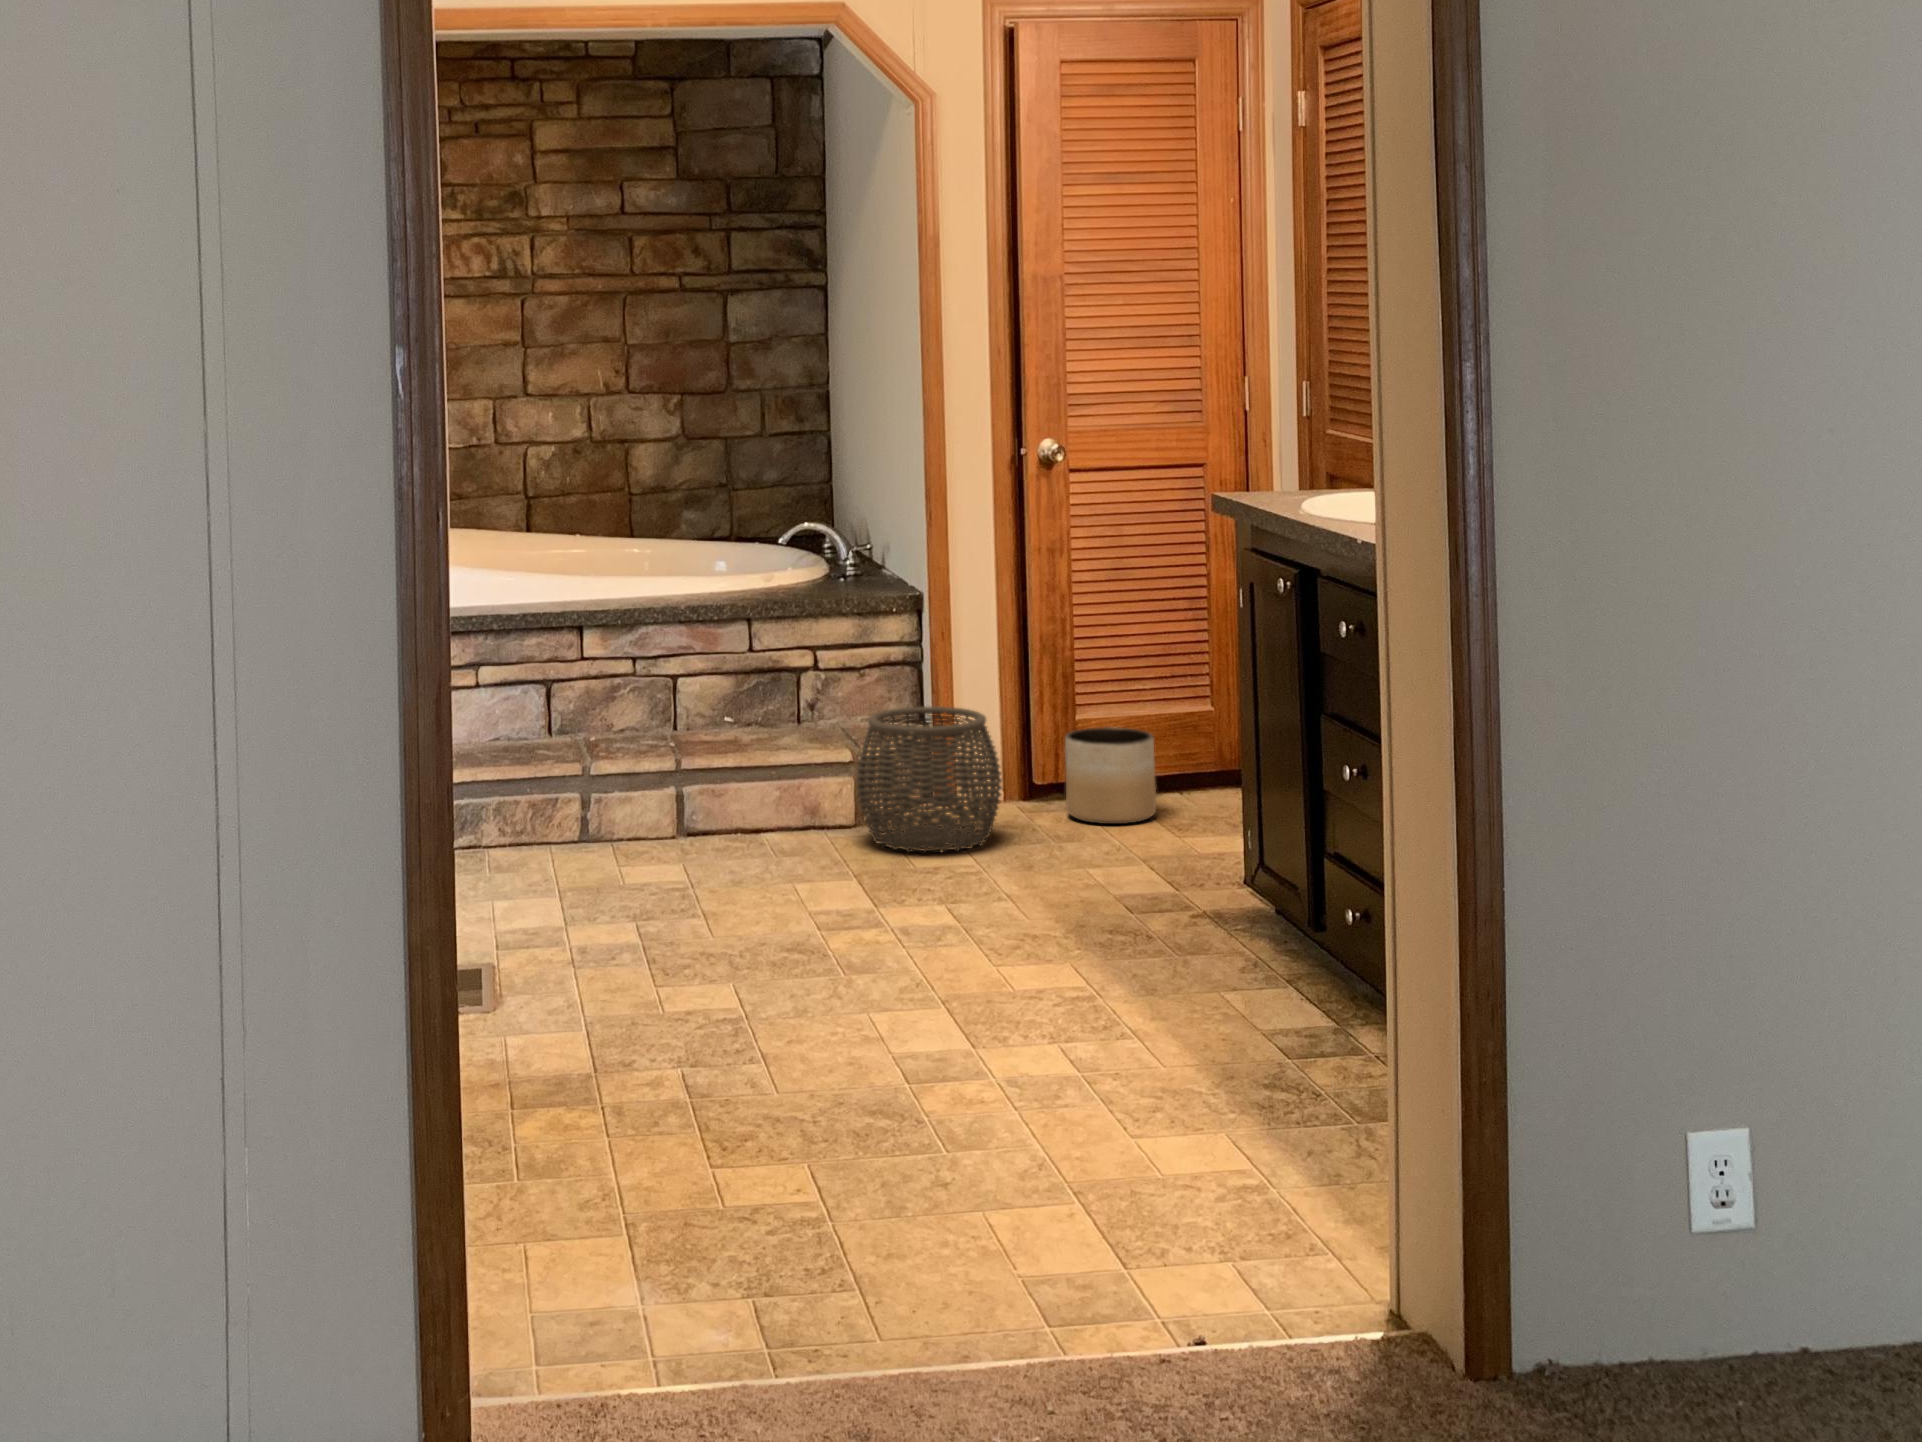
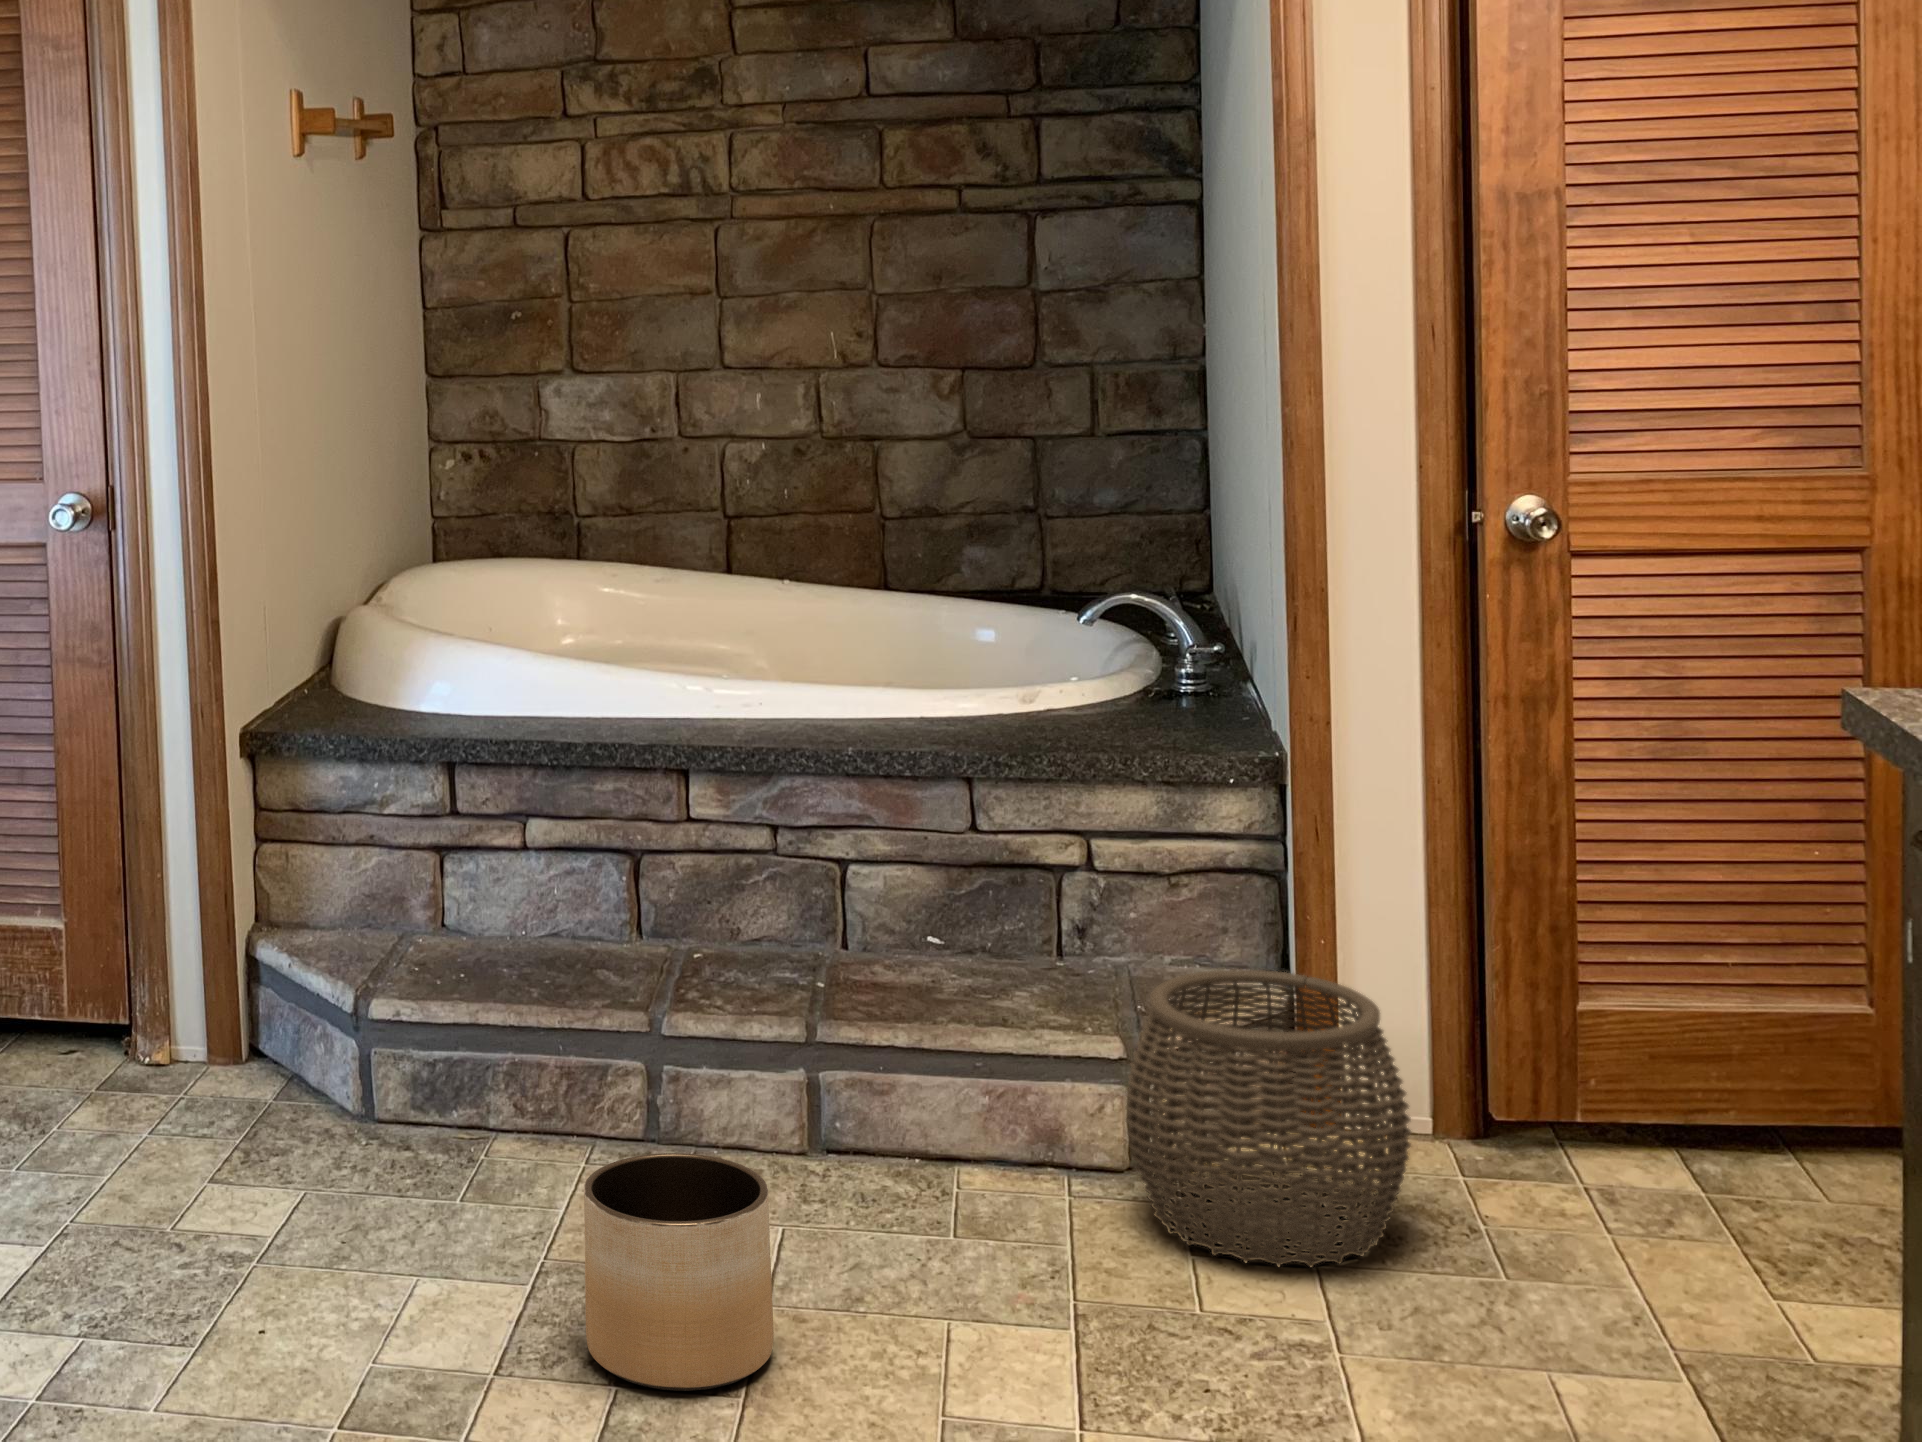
planter: present [1065,727,1156,824] -> present [584,1153,774,1391]

